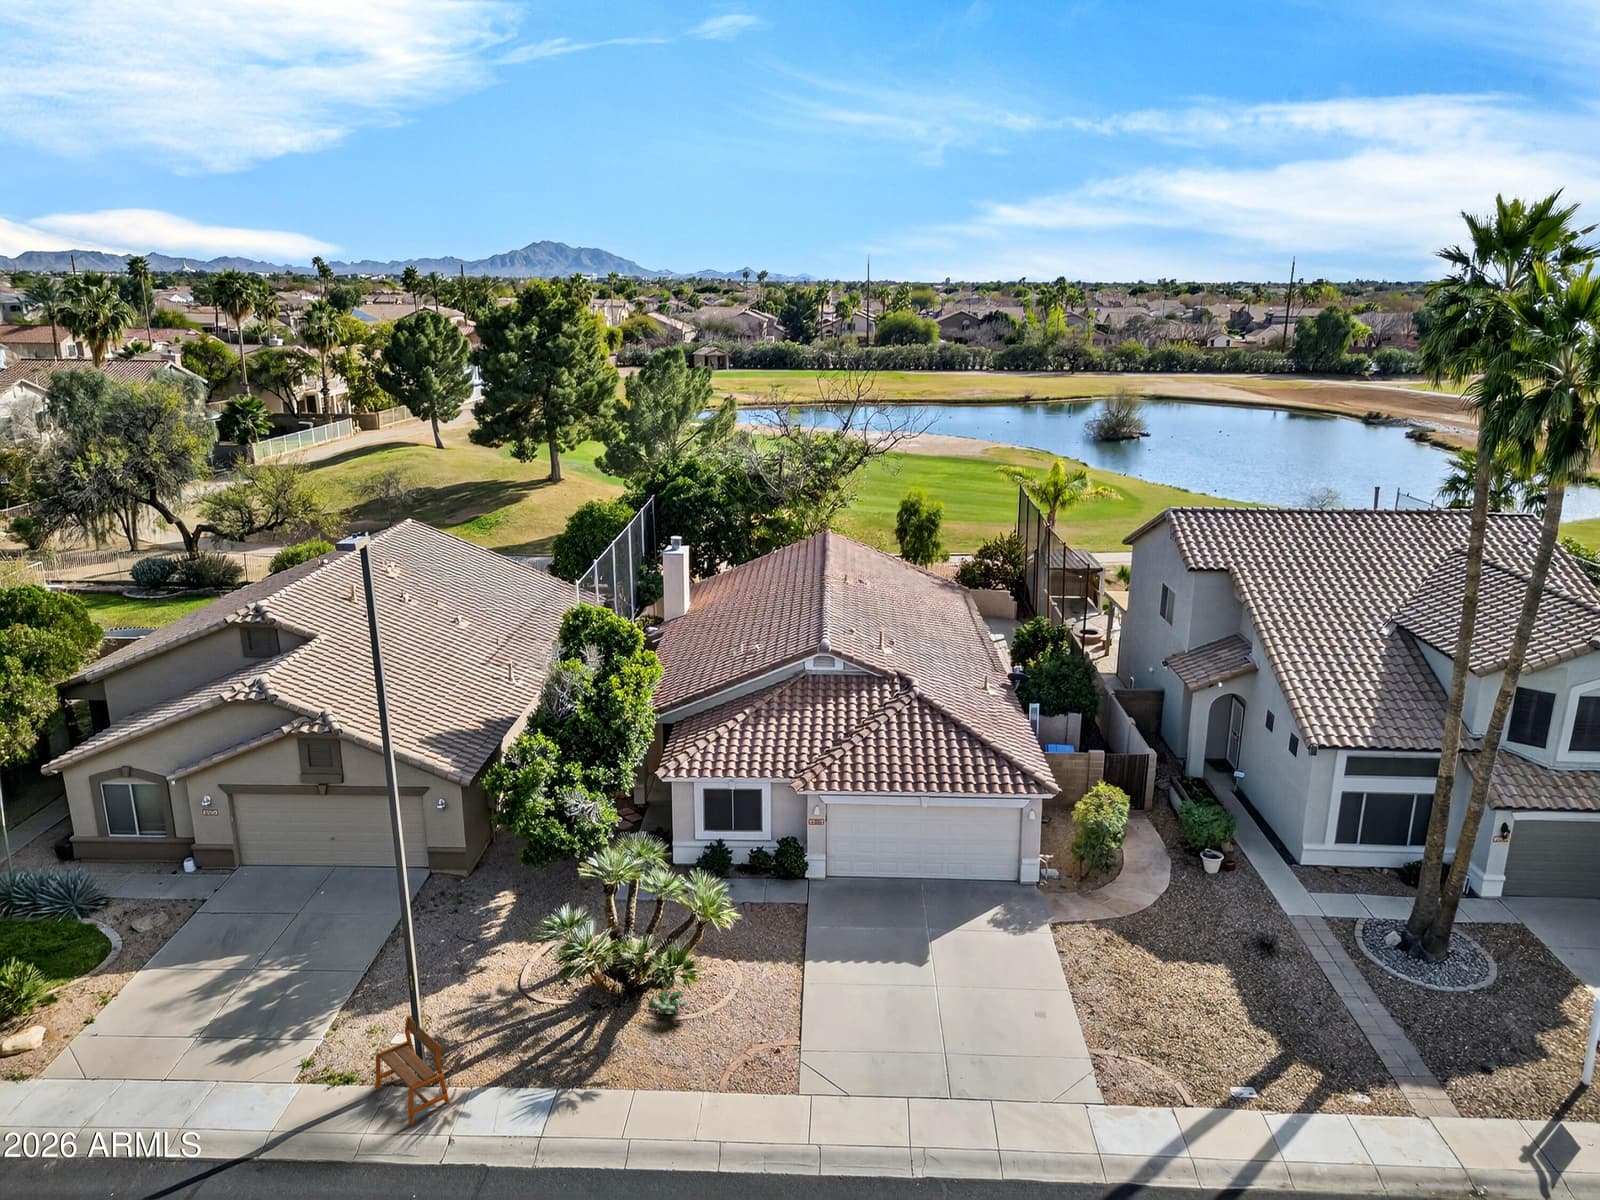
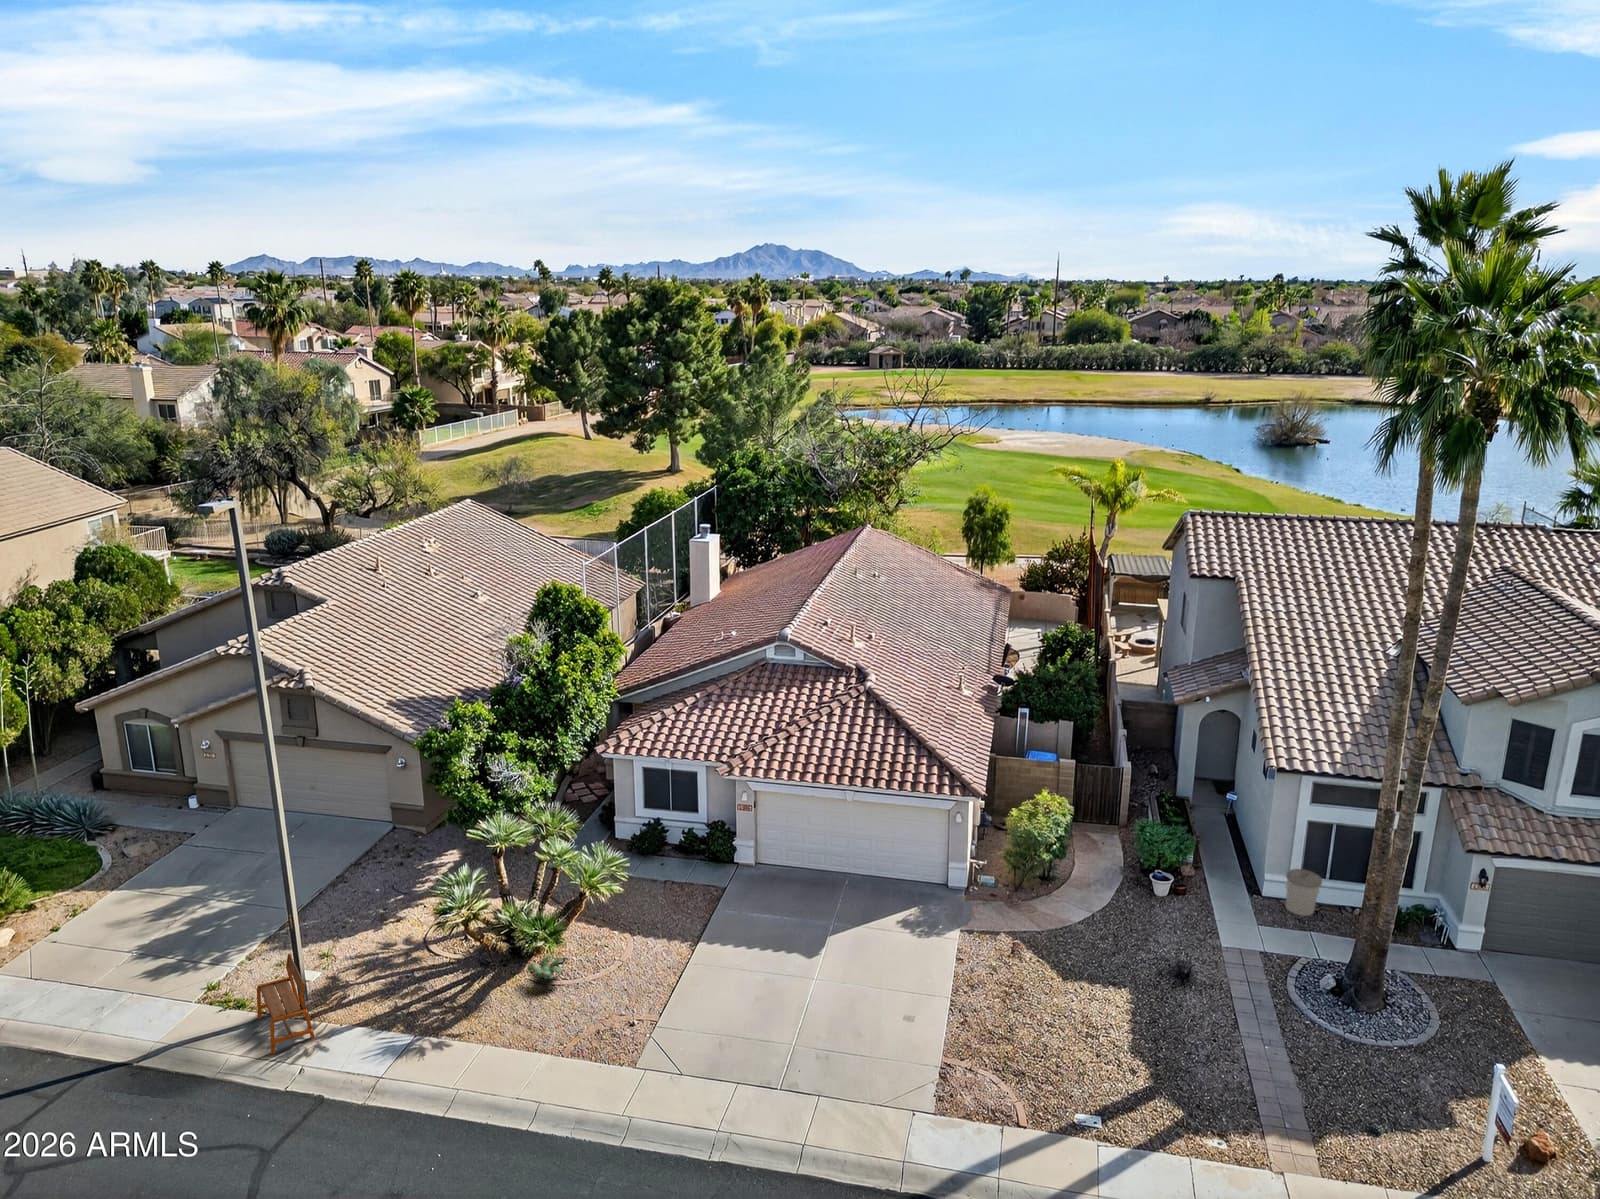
trash can: none [1324,837,1358,880] -> present [1285,869,1322,916]

